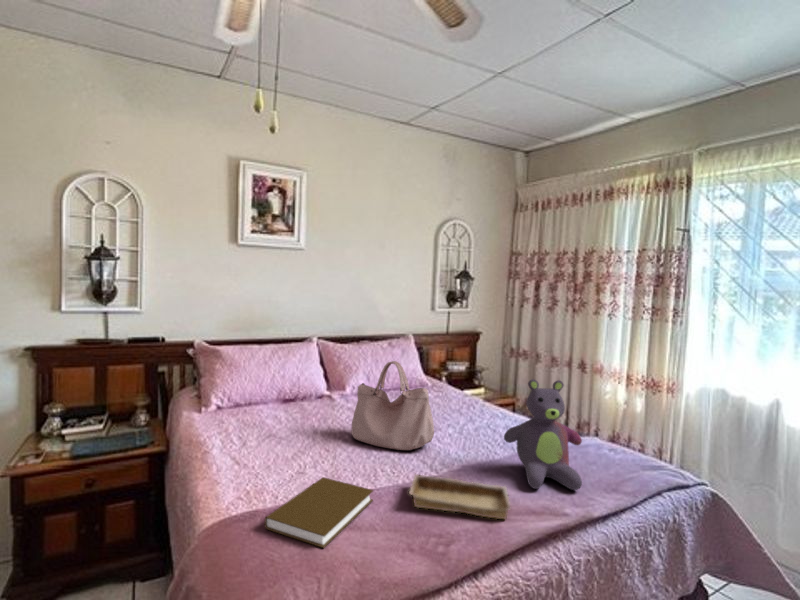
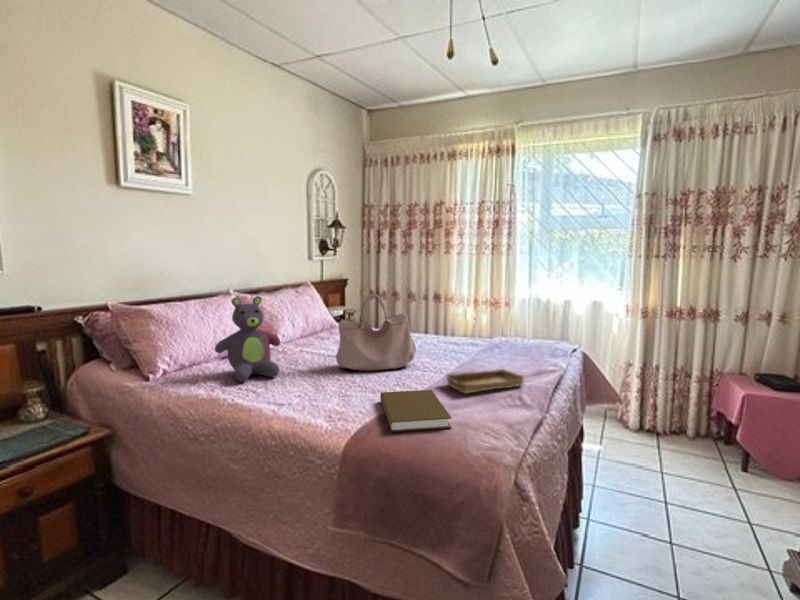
stuffed bear: present [504,379,582,490] -> present [215,296,281,382]

